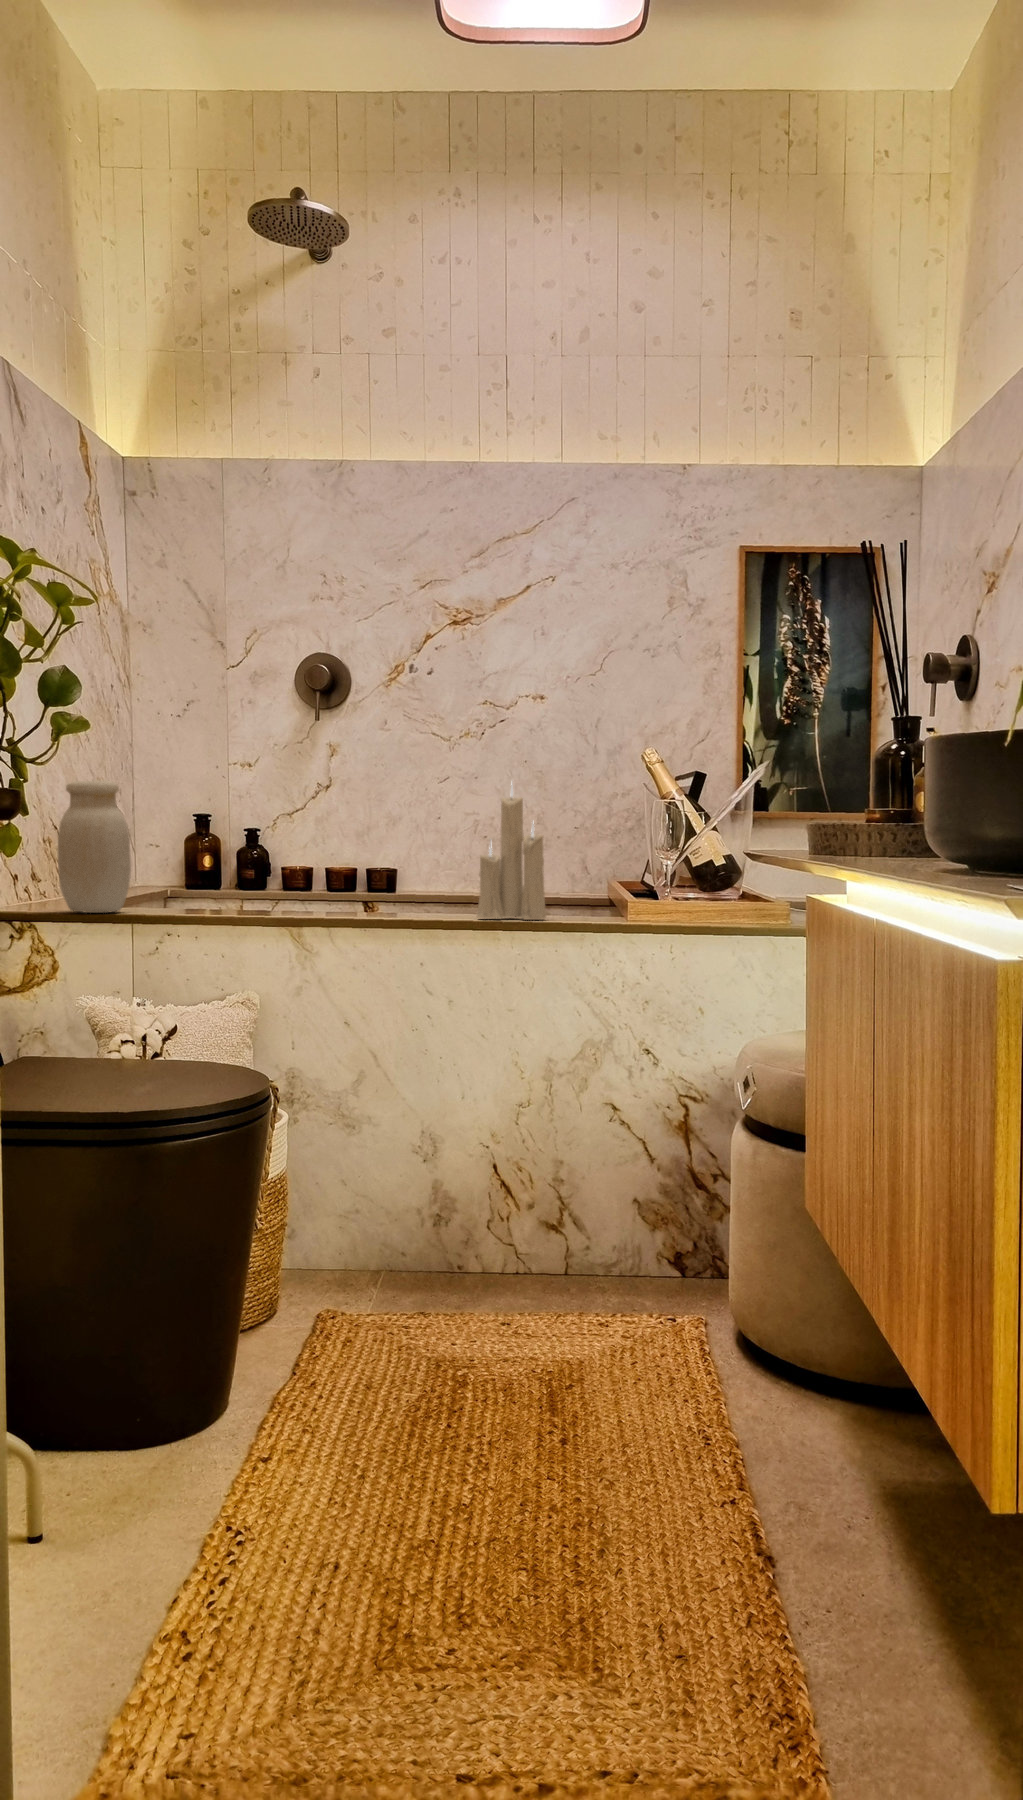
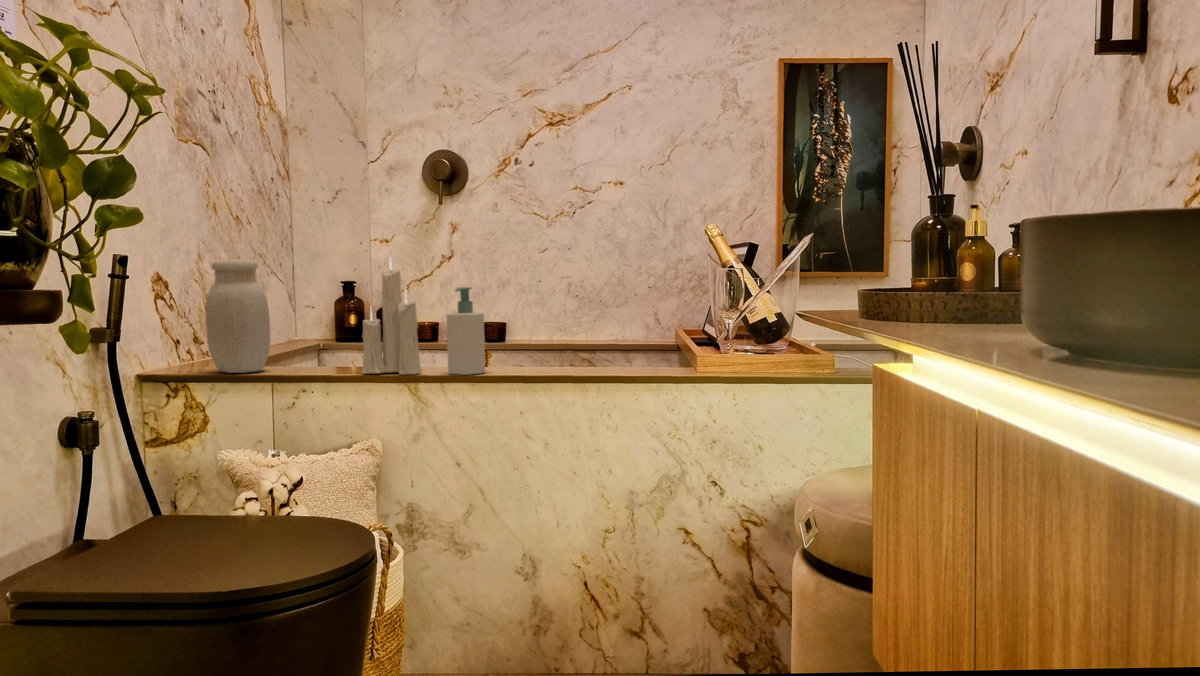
candle: present [477,786,546,920] -> present [362,257,422,374]
soap bottle: none [340,817,382,918] -> present [446,287,485,375]

